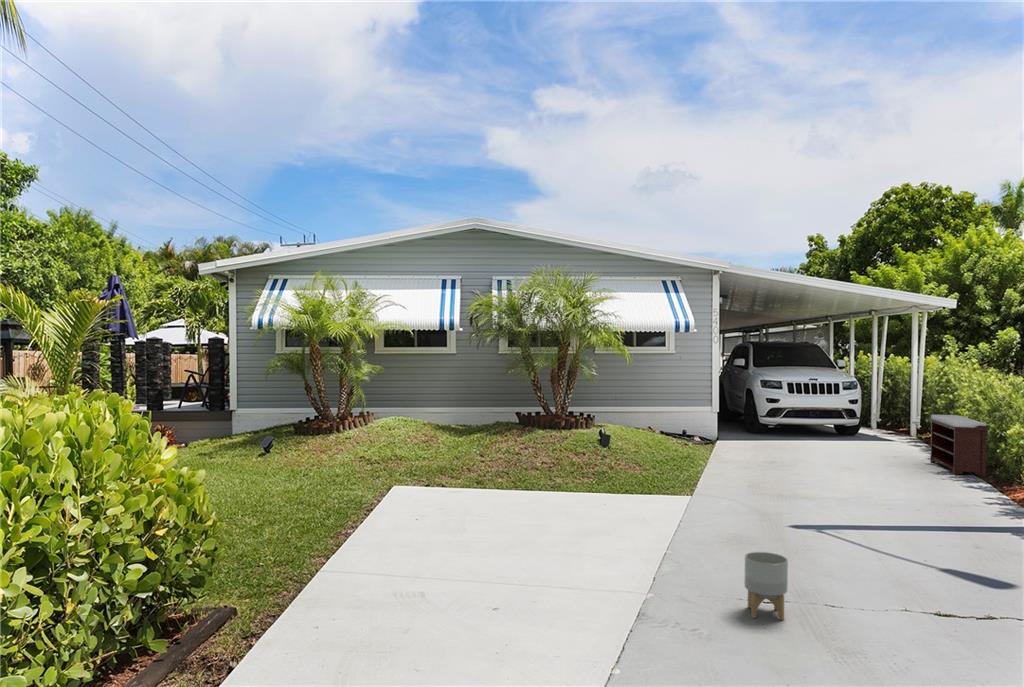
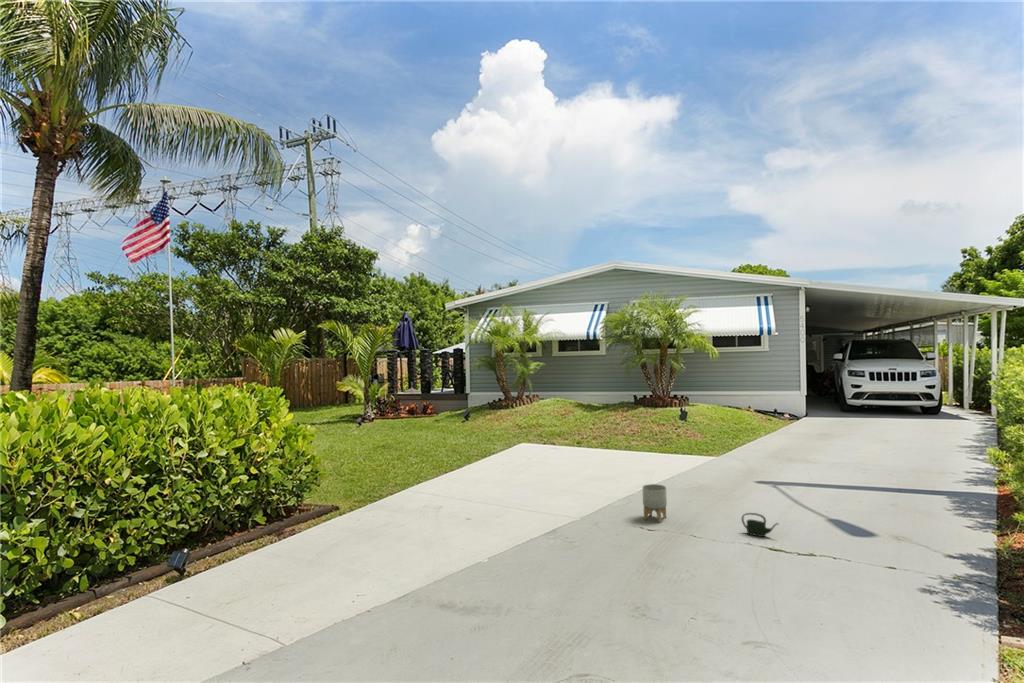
bench: present [929,415,989,476] -> none [960,401,992,453]
watering can: none [921,590,990,630] -> present [742,513,776,537]

